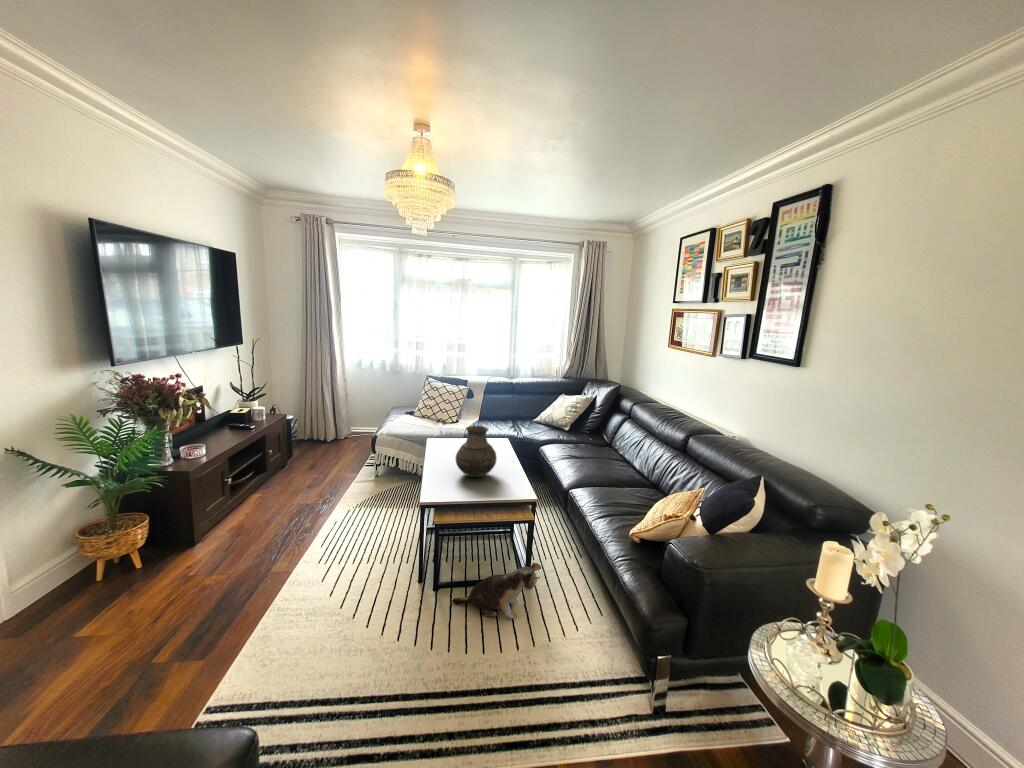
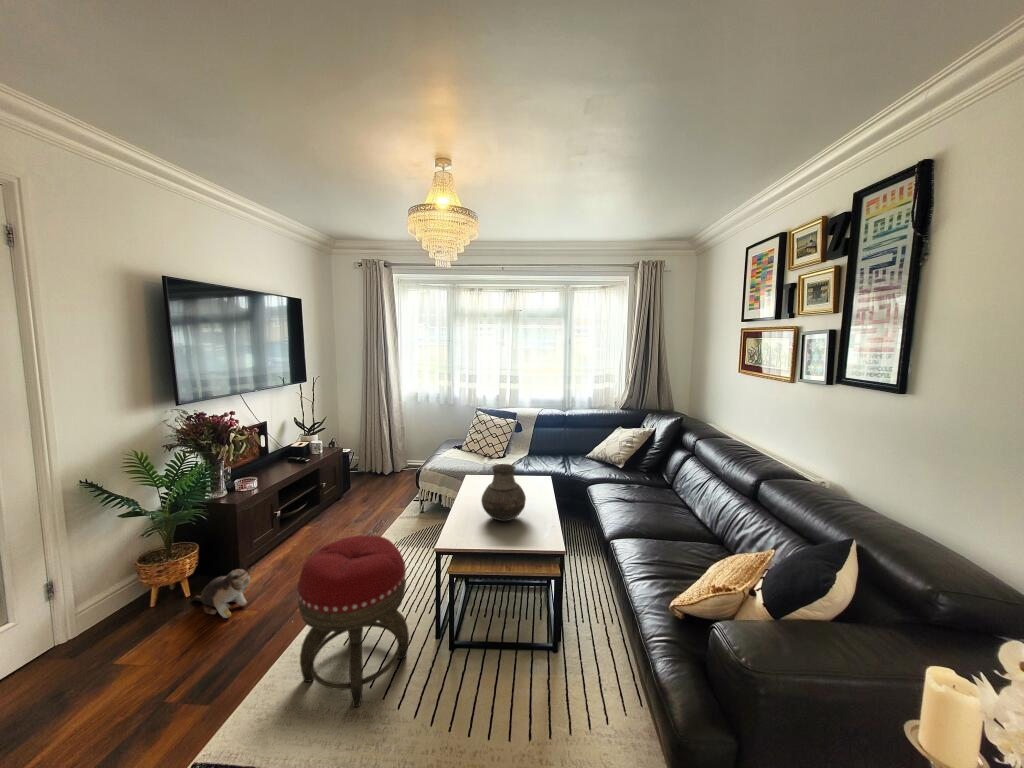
footstool: none [295,493,397,644] -> present [298,536,409,707]
plush toy: present [452,563,541,619] -> present [194,567,254,618]

